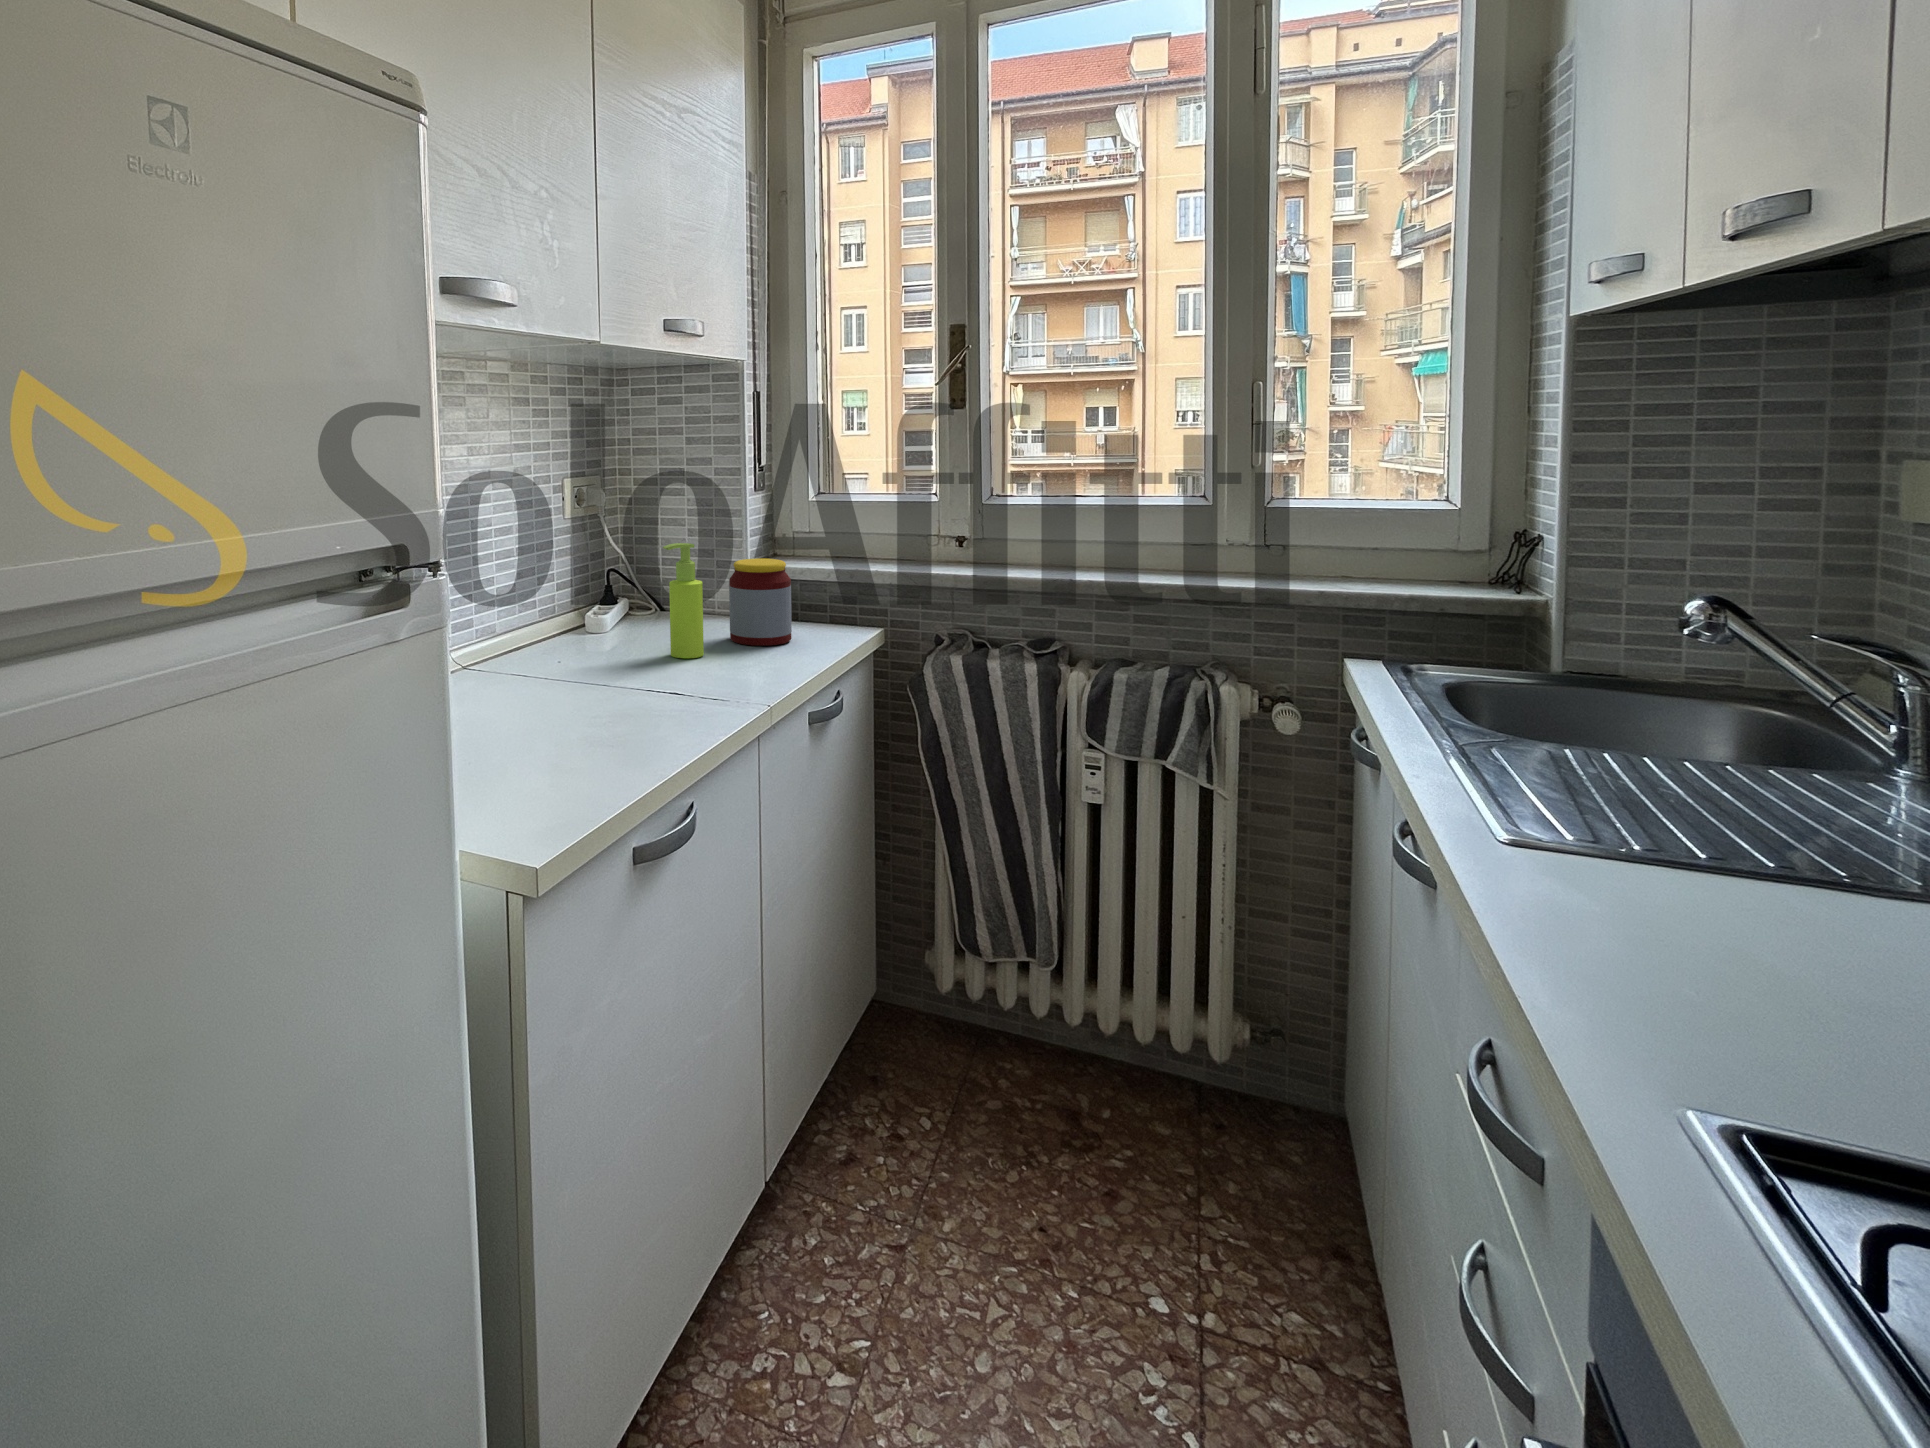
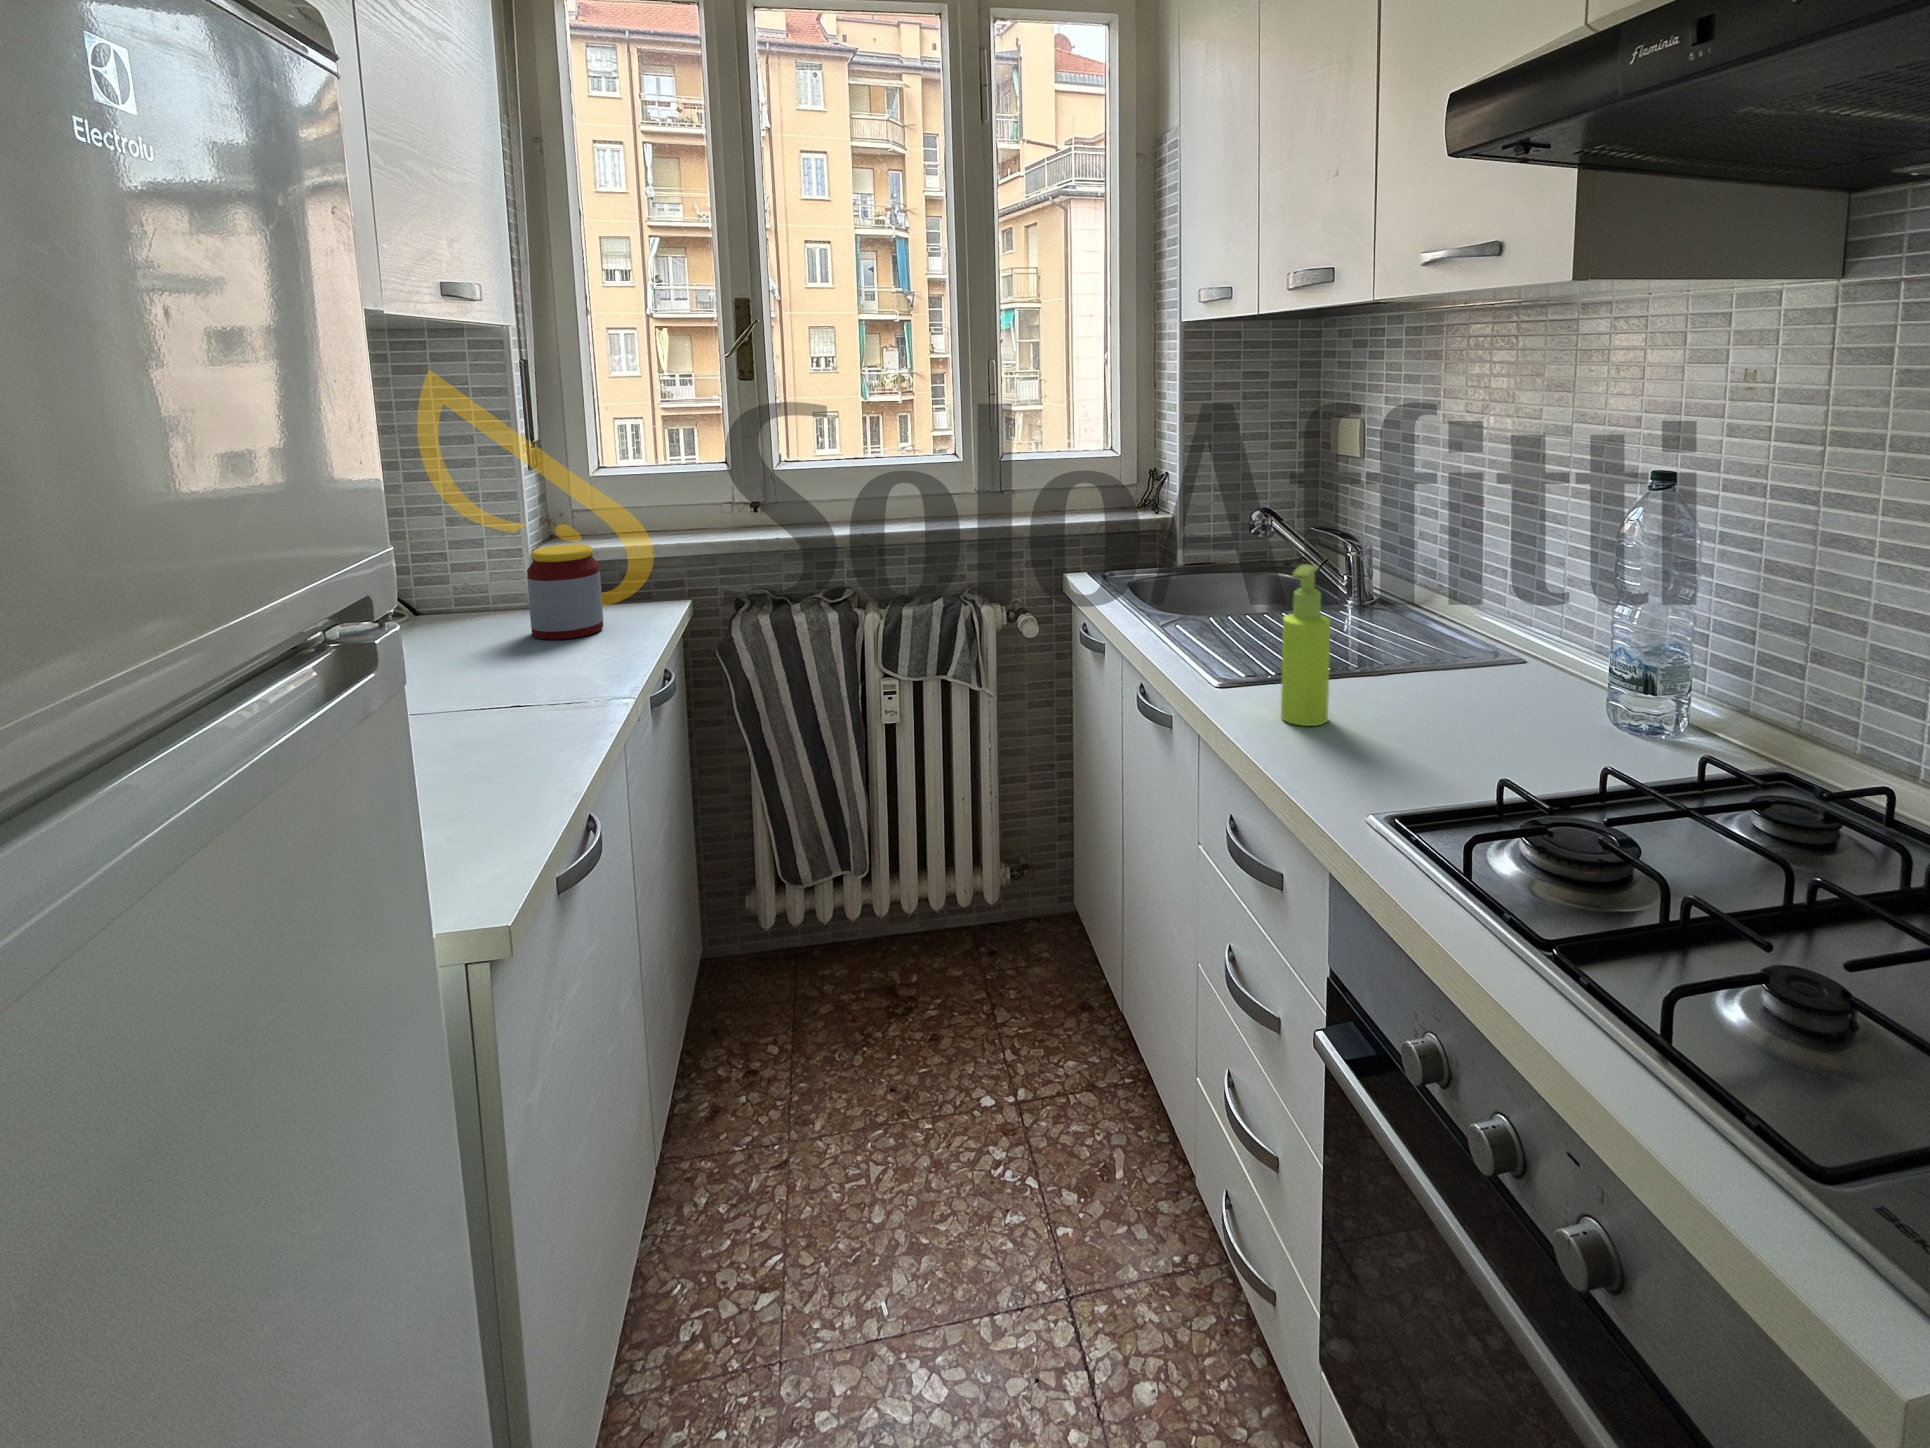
soap dispenser: present [663,543,704,658] -> present [1281,564,1331,726]

